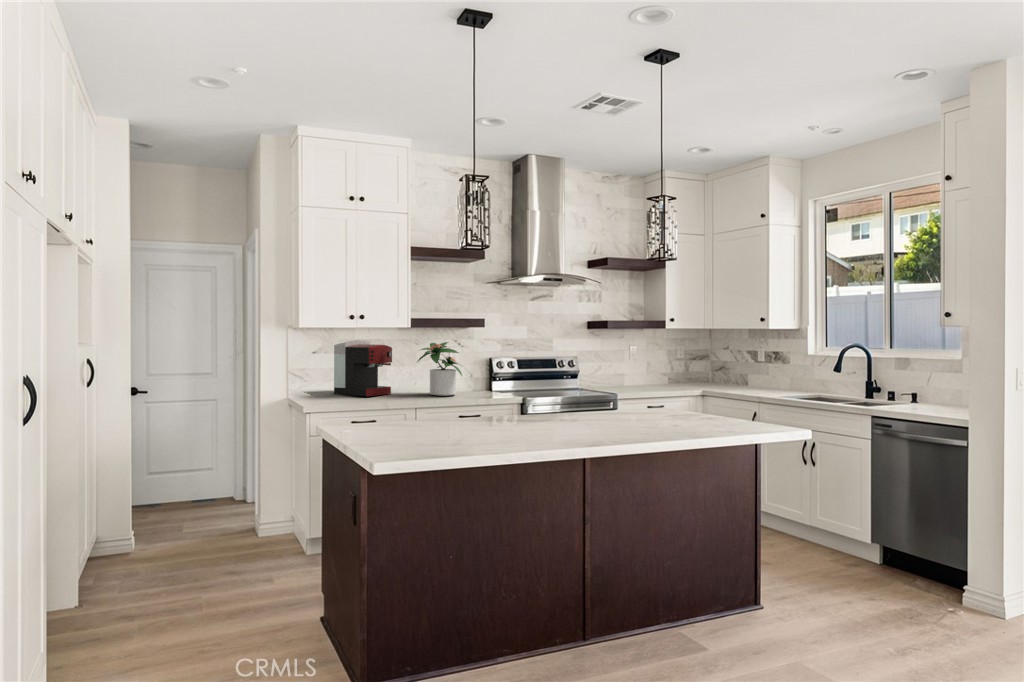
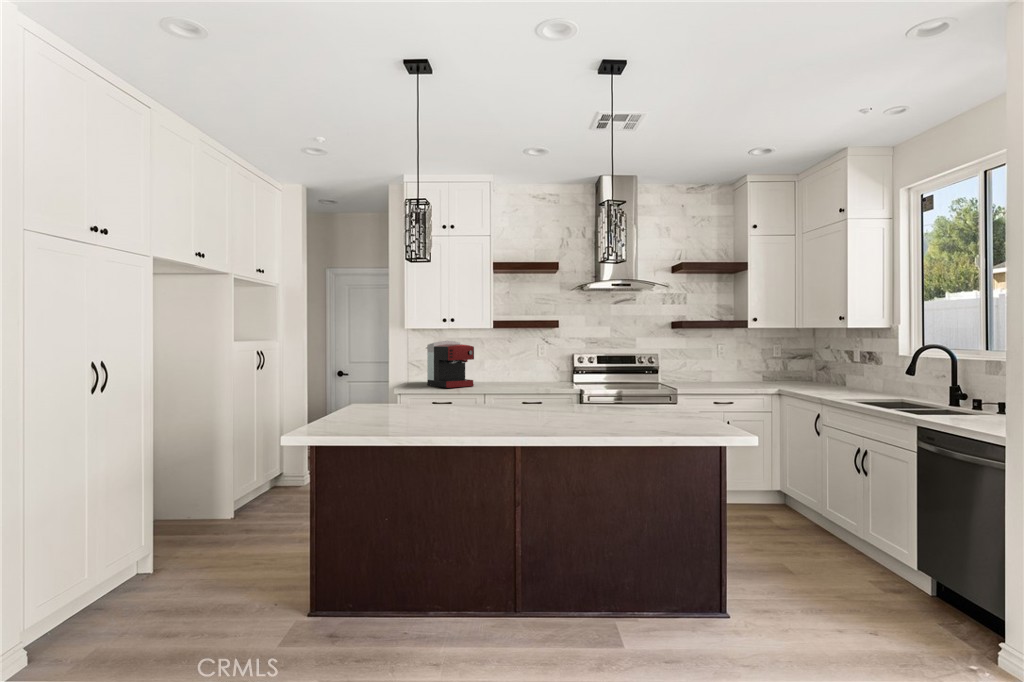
potted plant: present [417,342,462,396] -> none [492,342,535,389]

